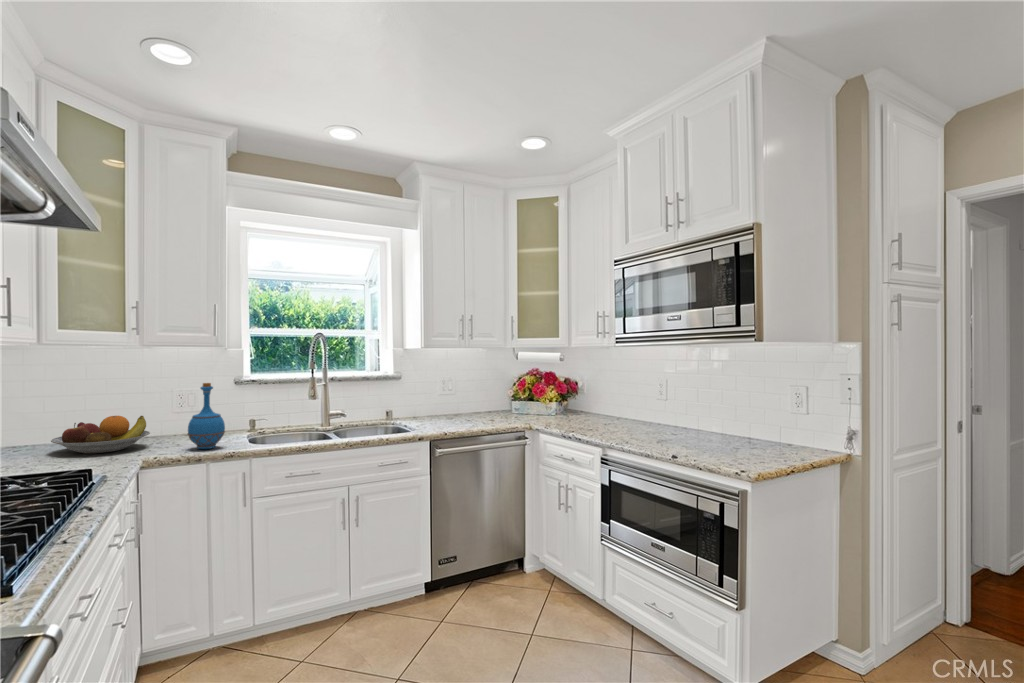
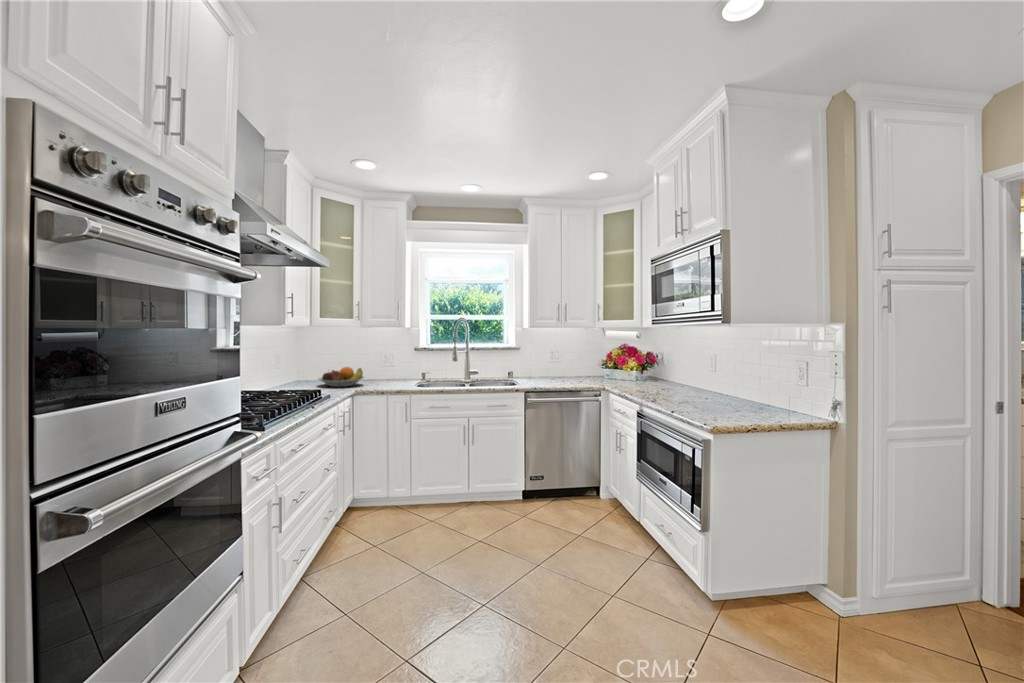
bottle: present [188,383,225,449] -> none [379,350,399,388]

